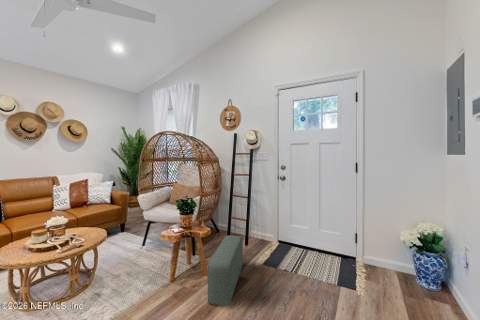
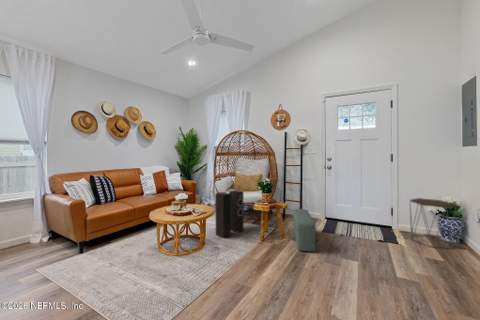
speaker: none [116,209,160,277] -> present [215,190,244,238]
side table: none [375,223,435,300] -> present [410,198,456,248]

